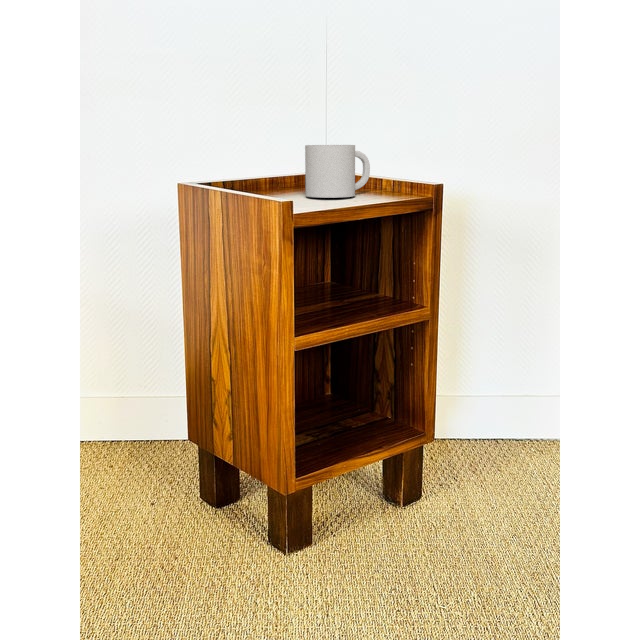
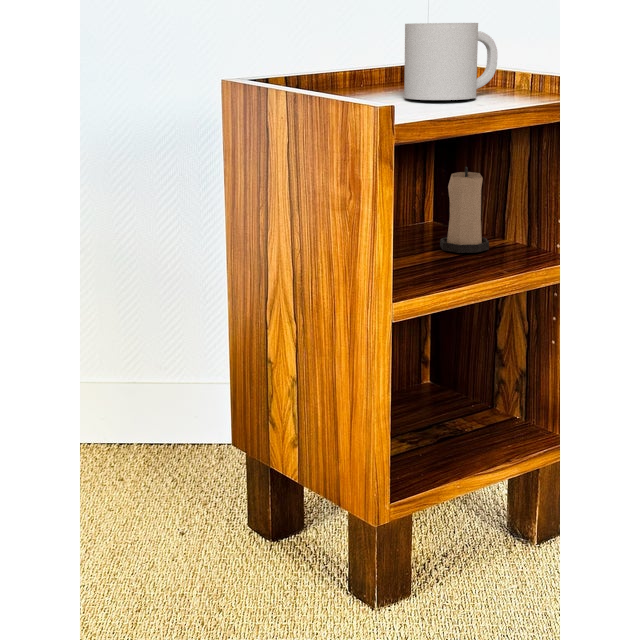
candle: none [333,243,366,303] -> present [440,166,489,253]

